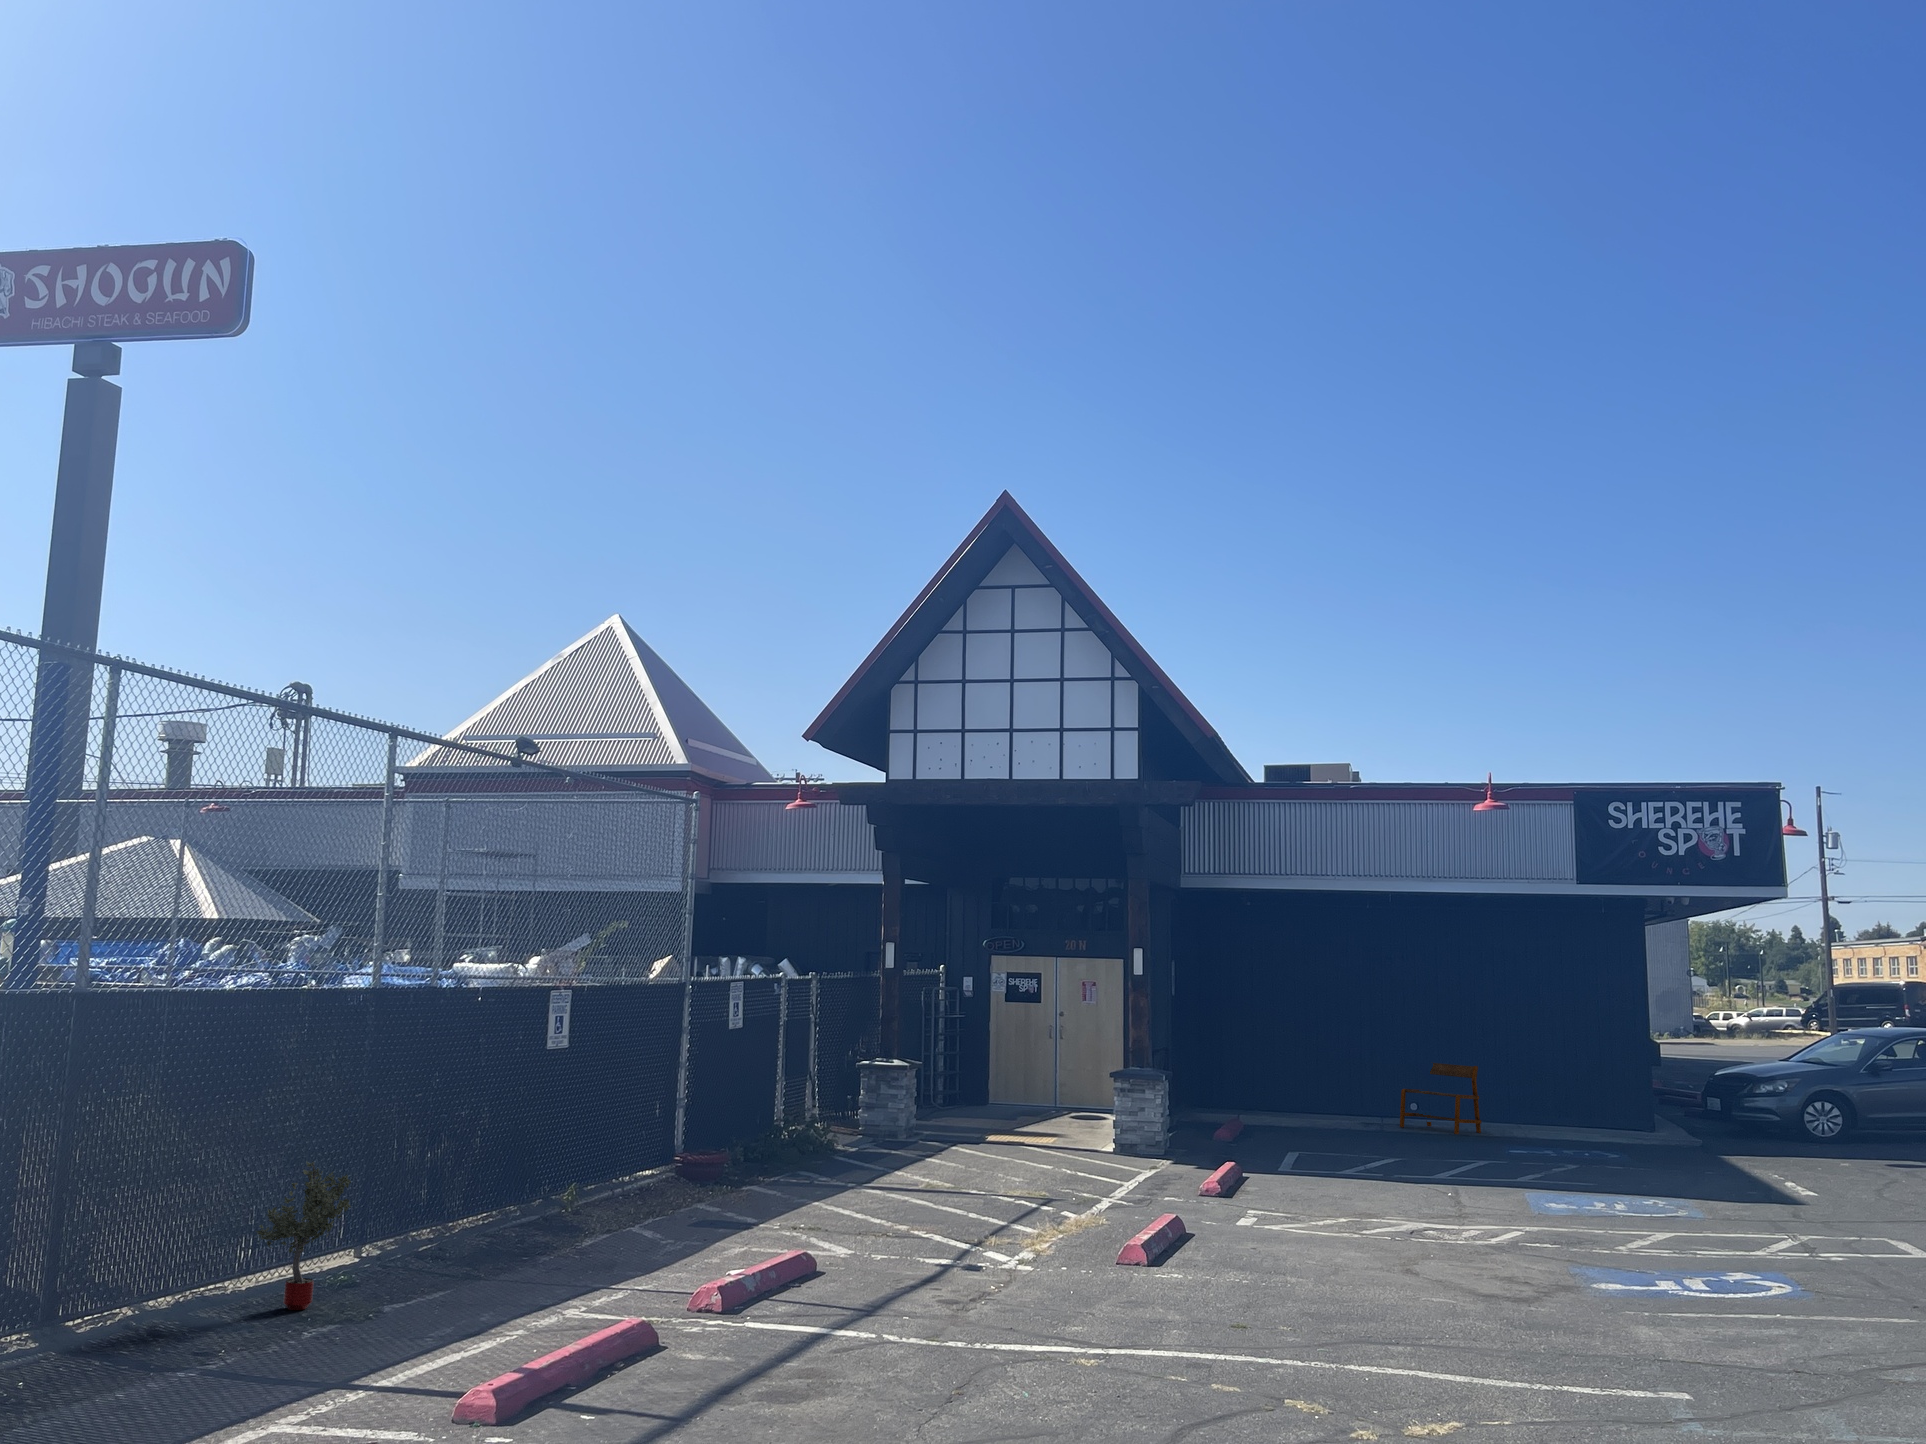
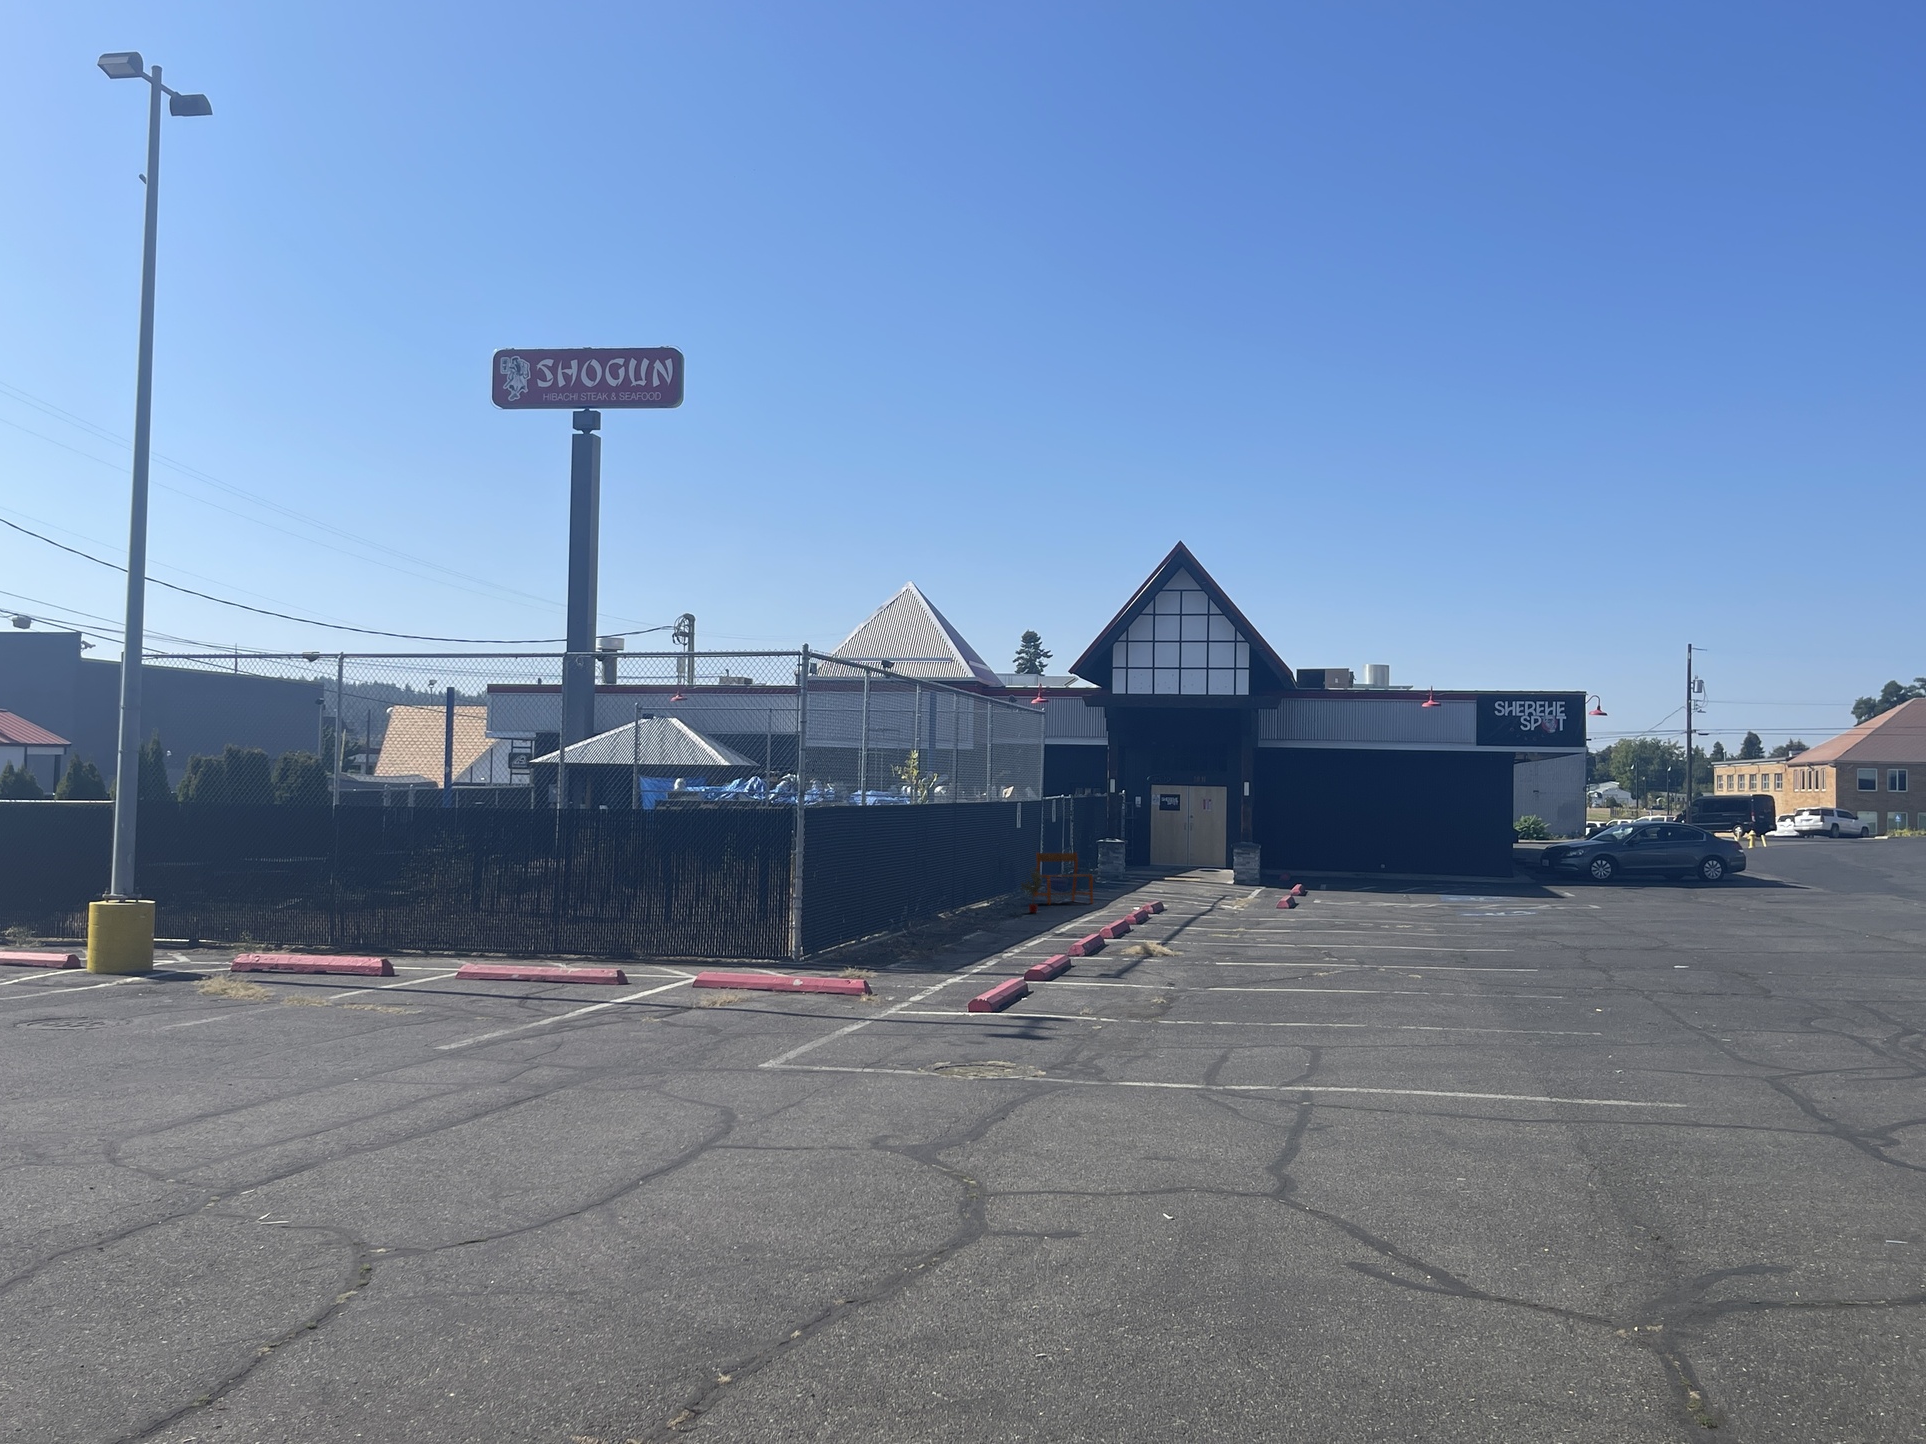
bench: present [1400,1063,1481,1134] -> present [1034,853,1093,904]

